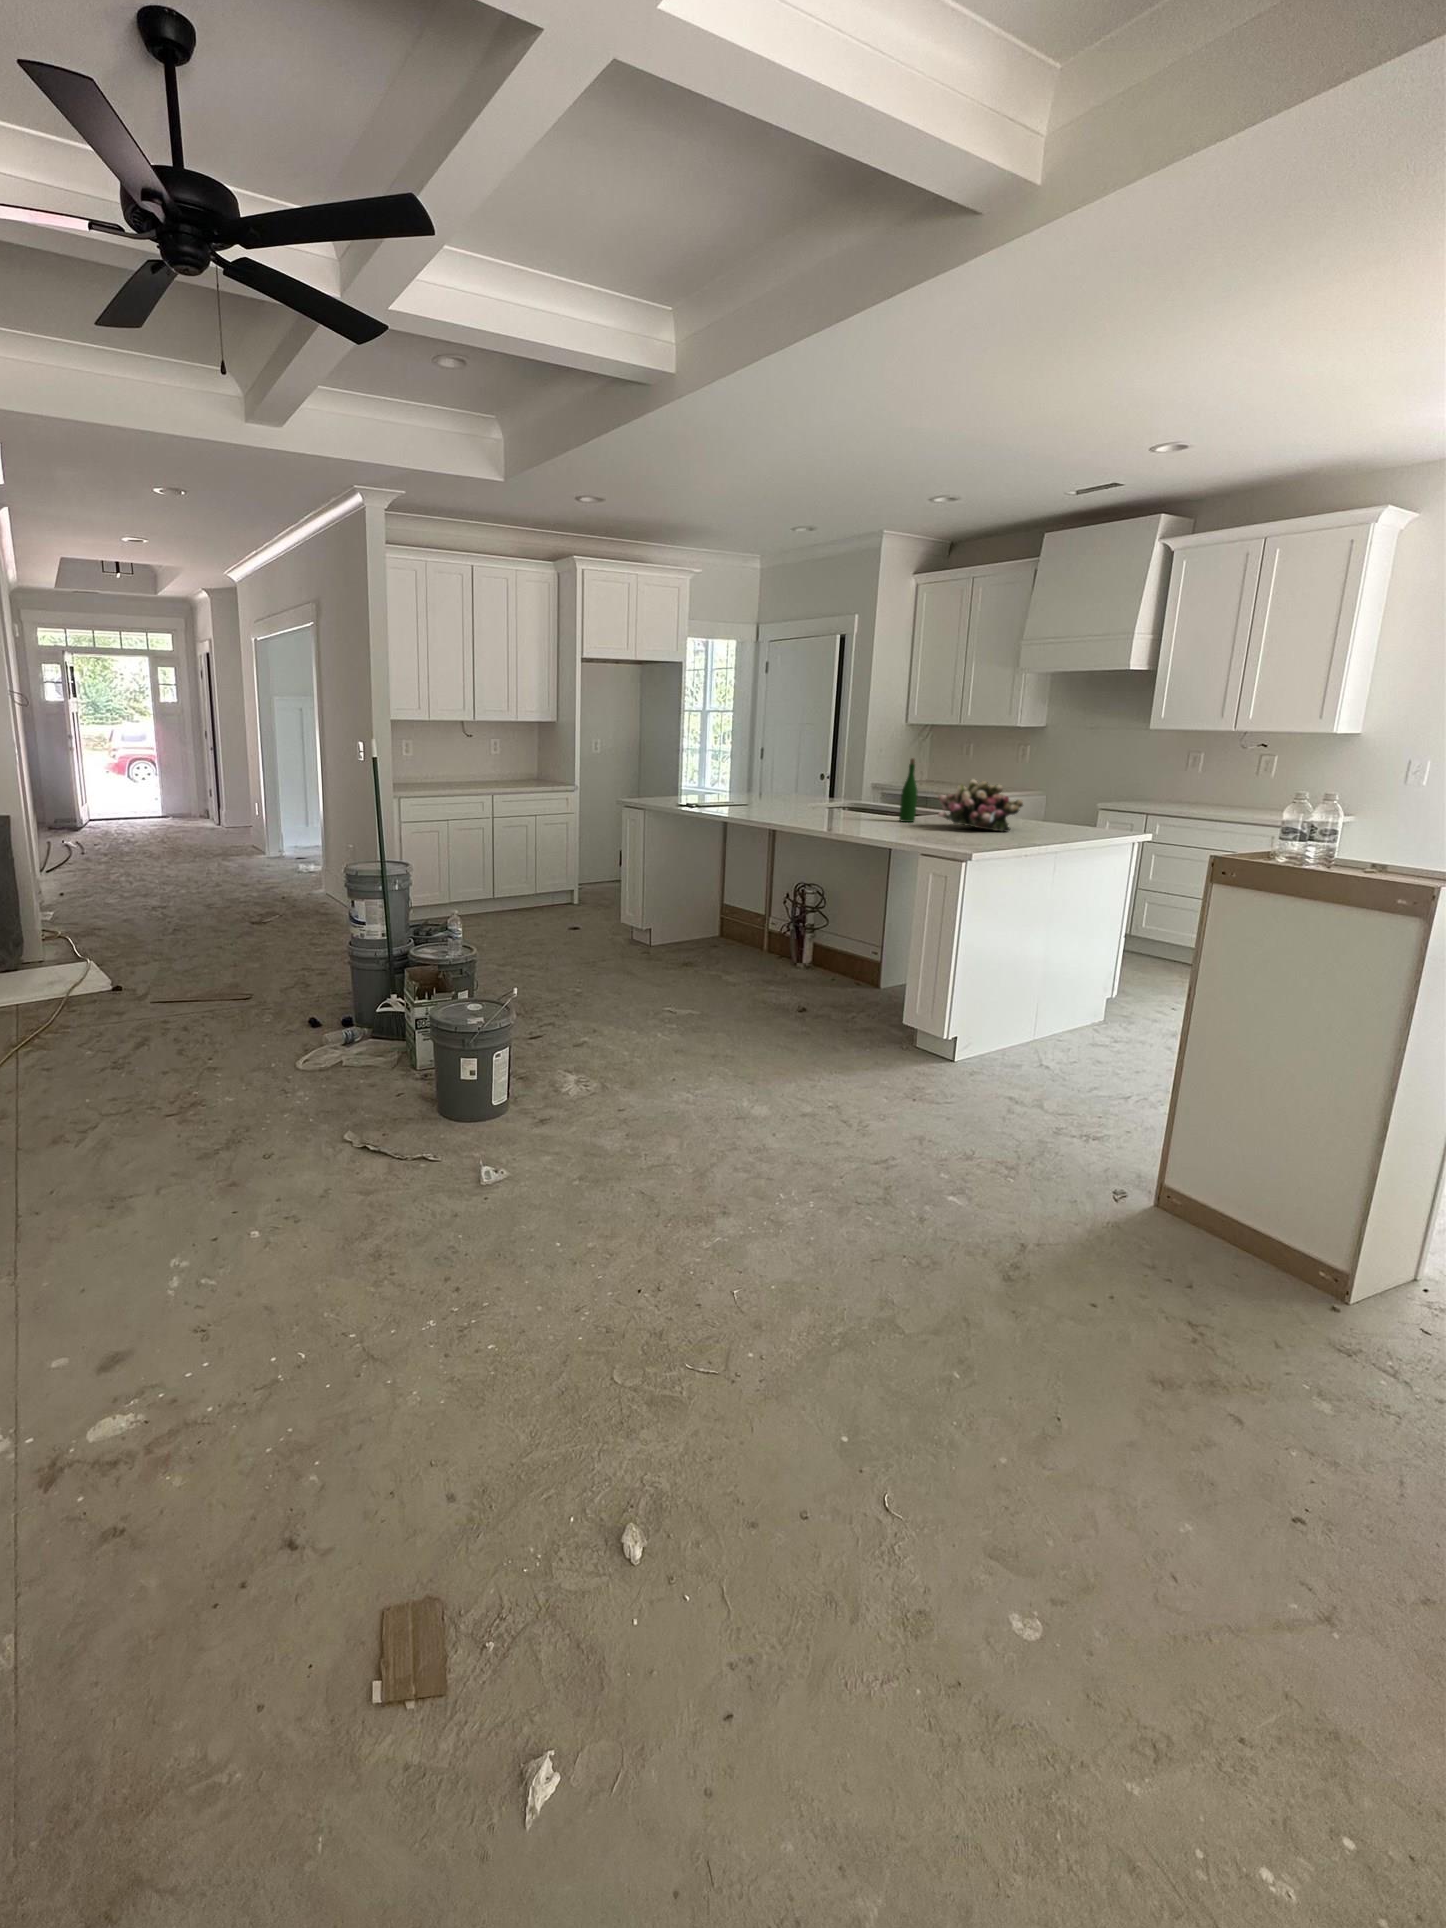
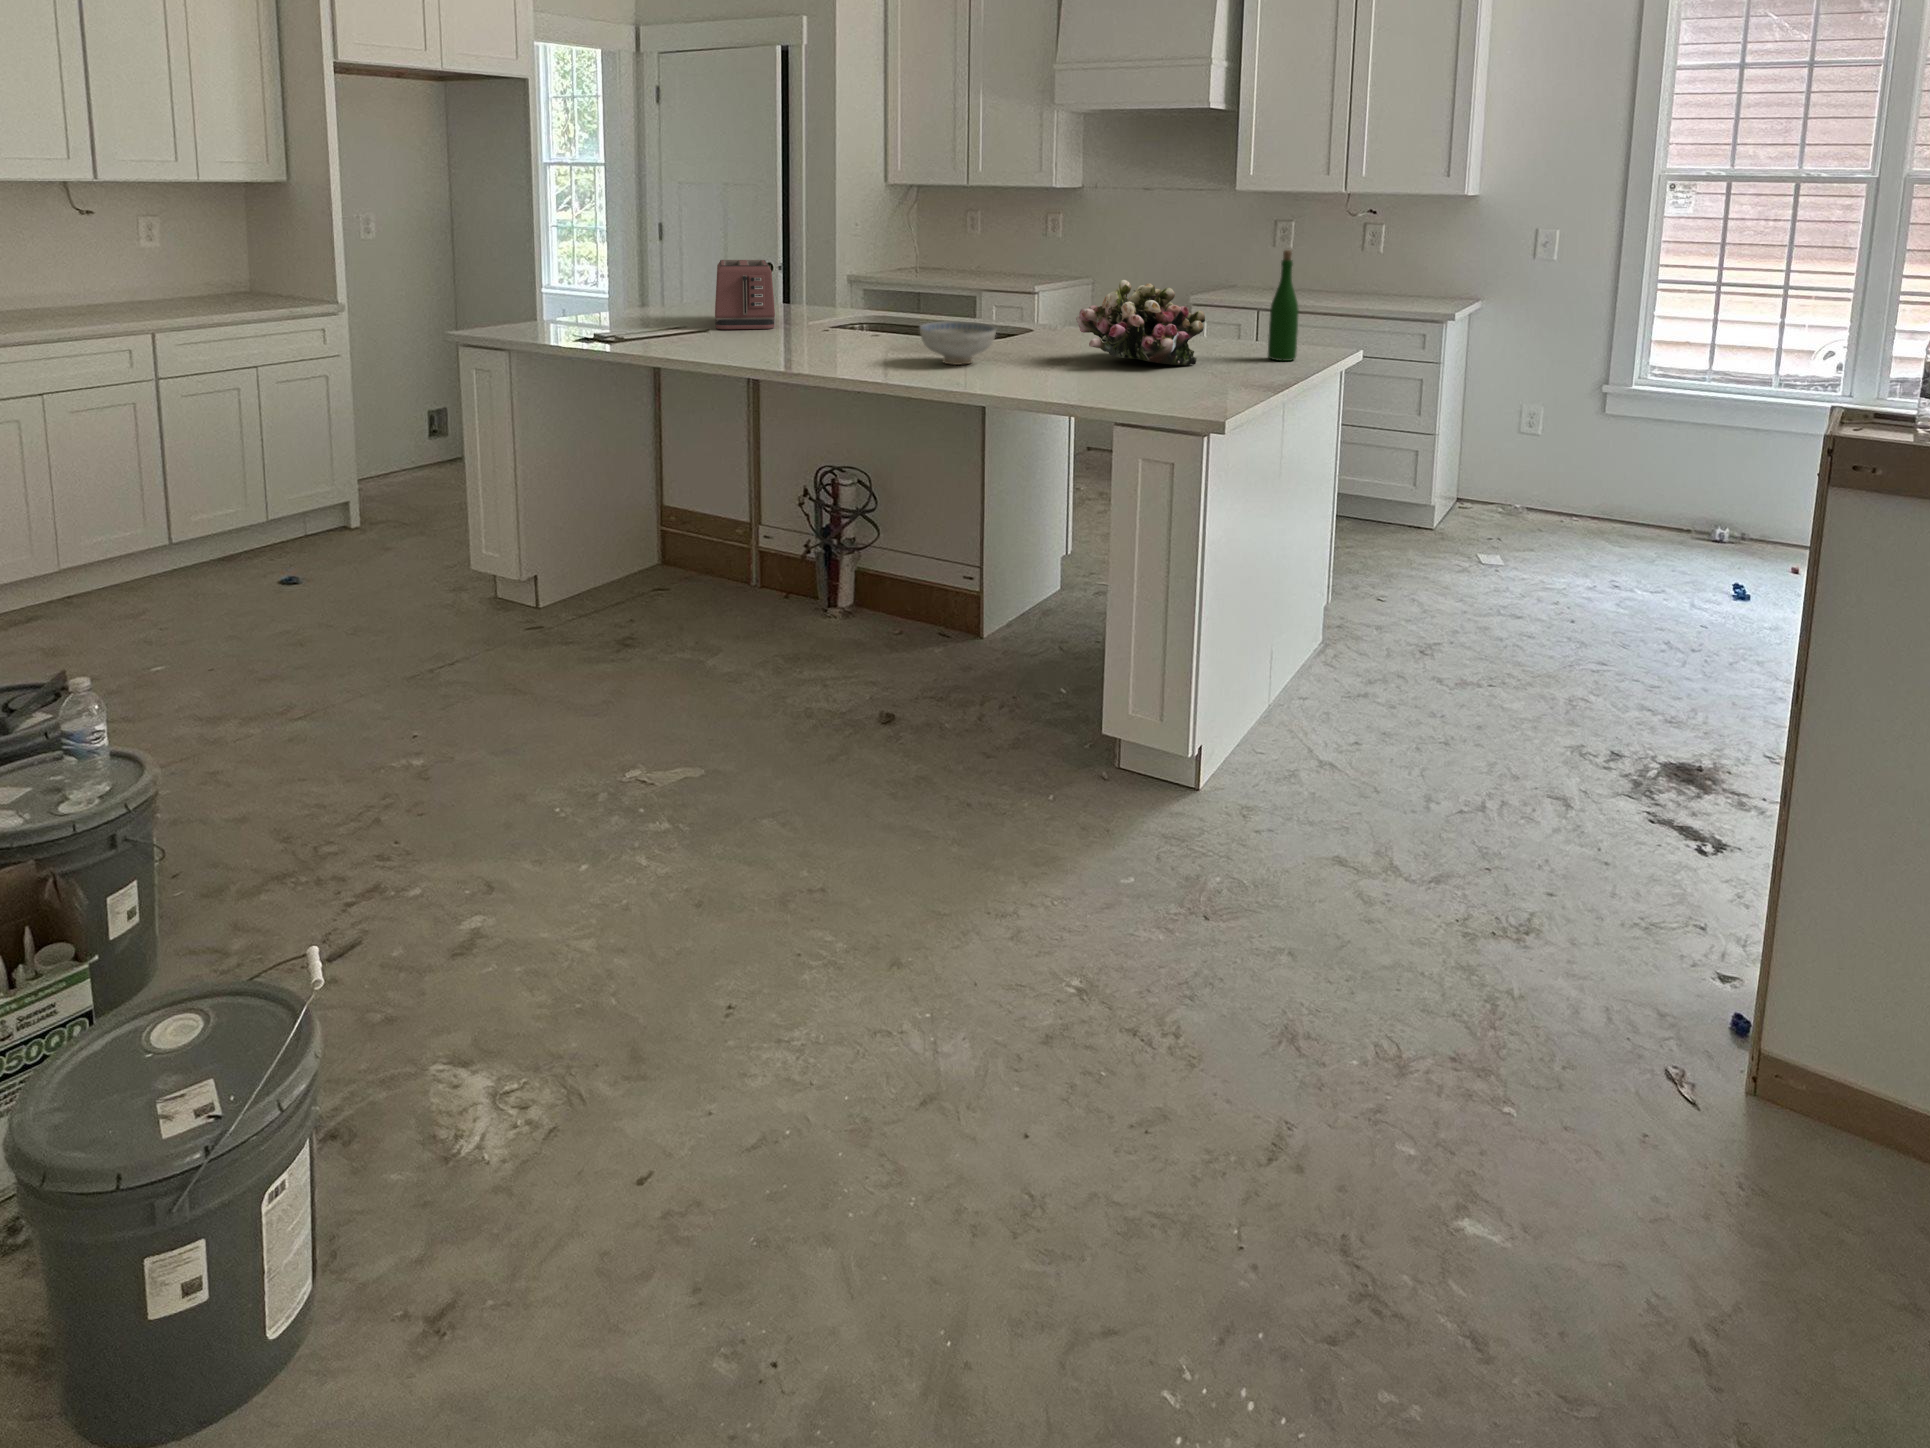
wine bottle: present [899,758,918,822] -> present [1268,250,1299,361]
toaster: none [749,766,788,805] -> present [715,260,775,329]
ceramic bowl: none [842,800,888,824] -> present [920,321,996,365]

